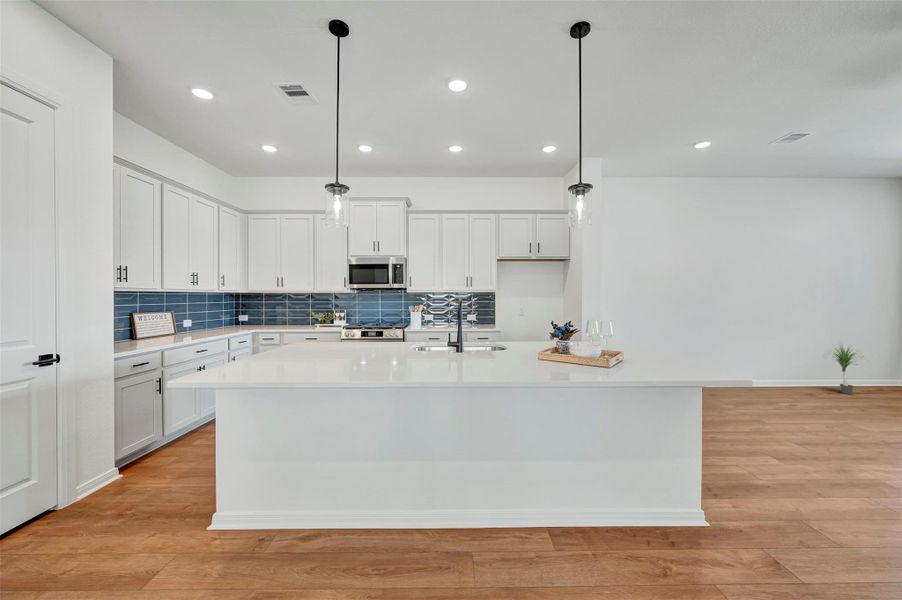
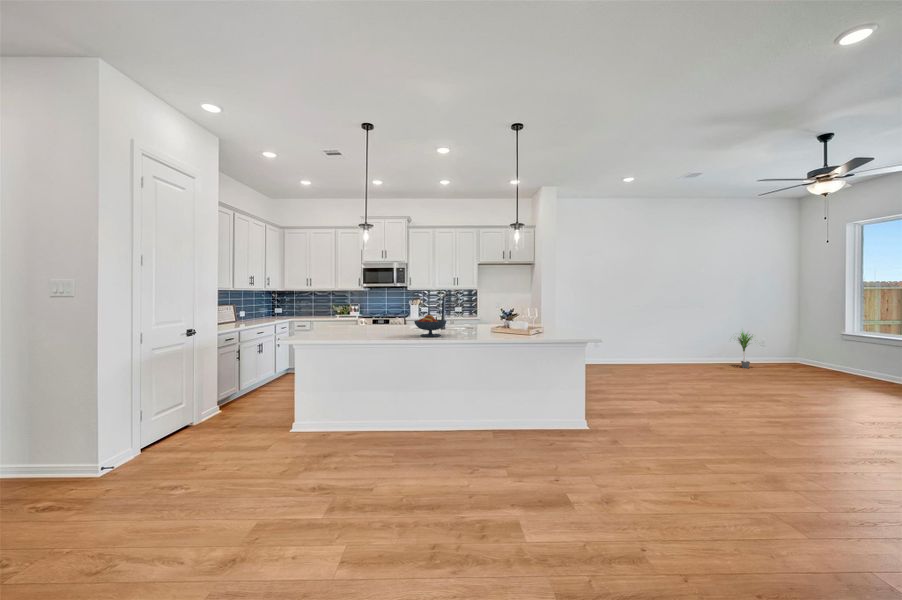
fruit bowl: none [414,332,468,370] -> present [414,315,447,337]

